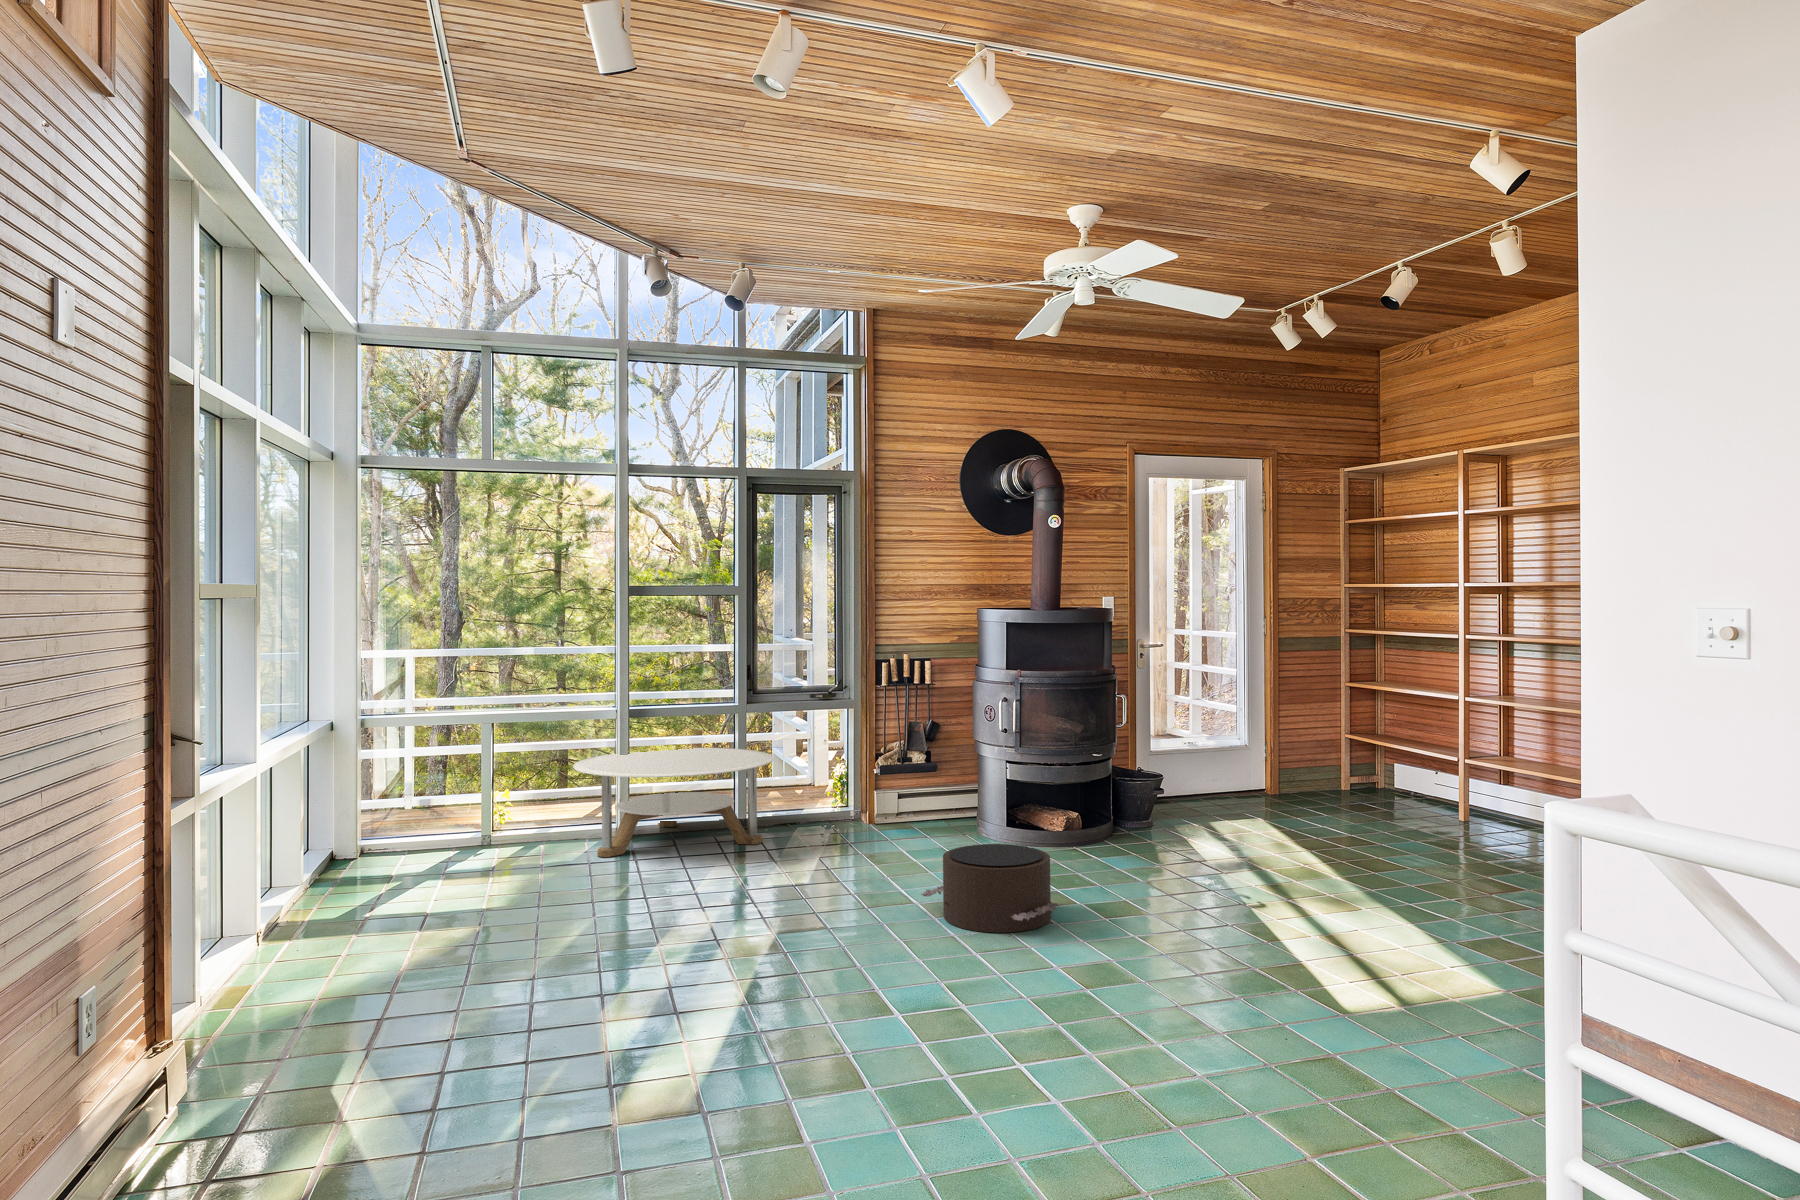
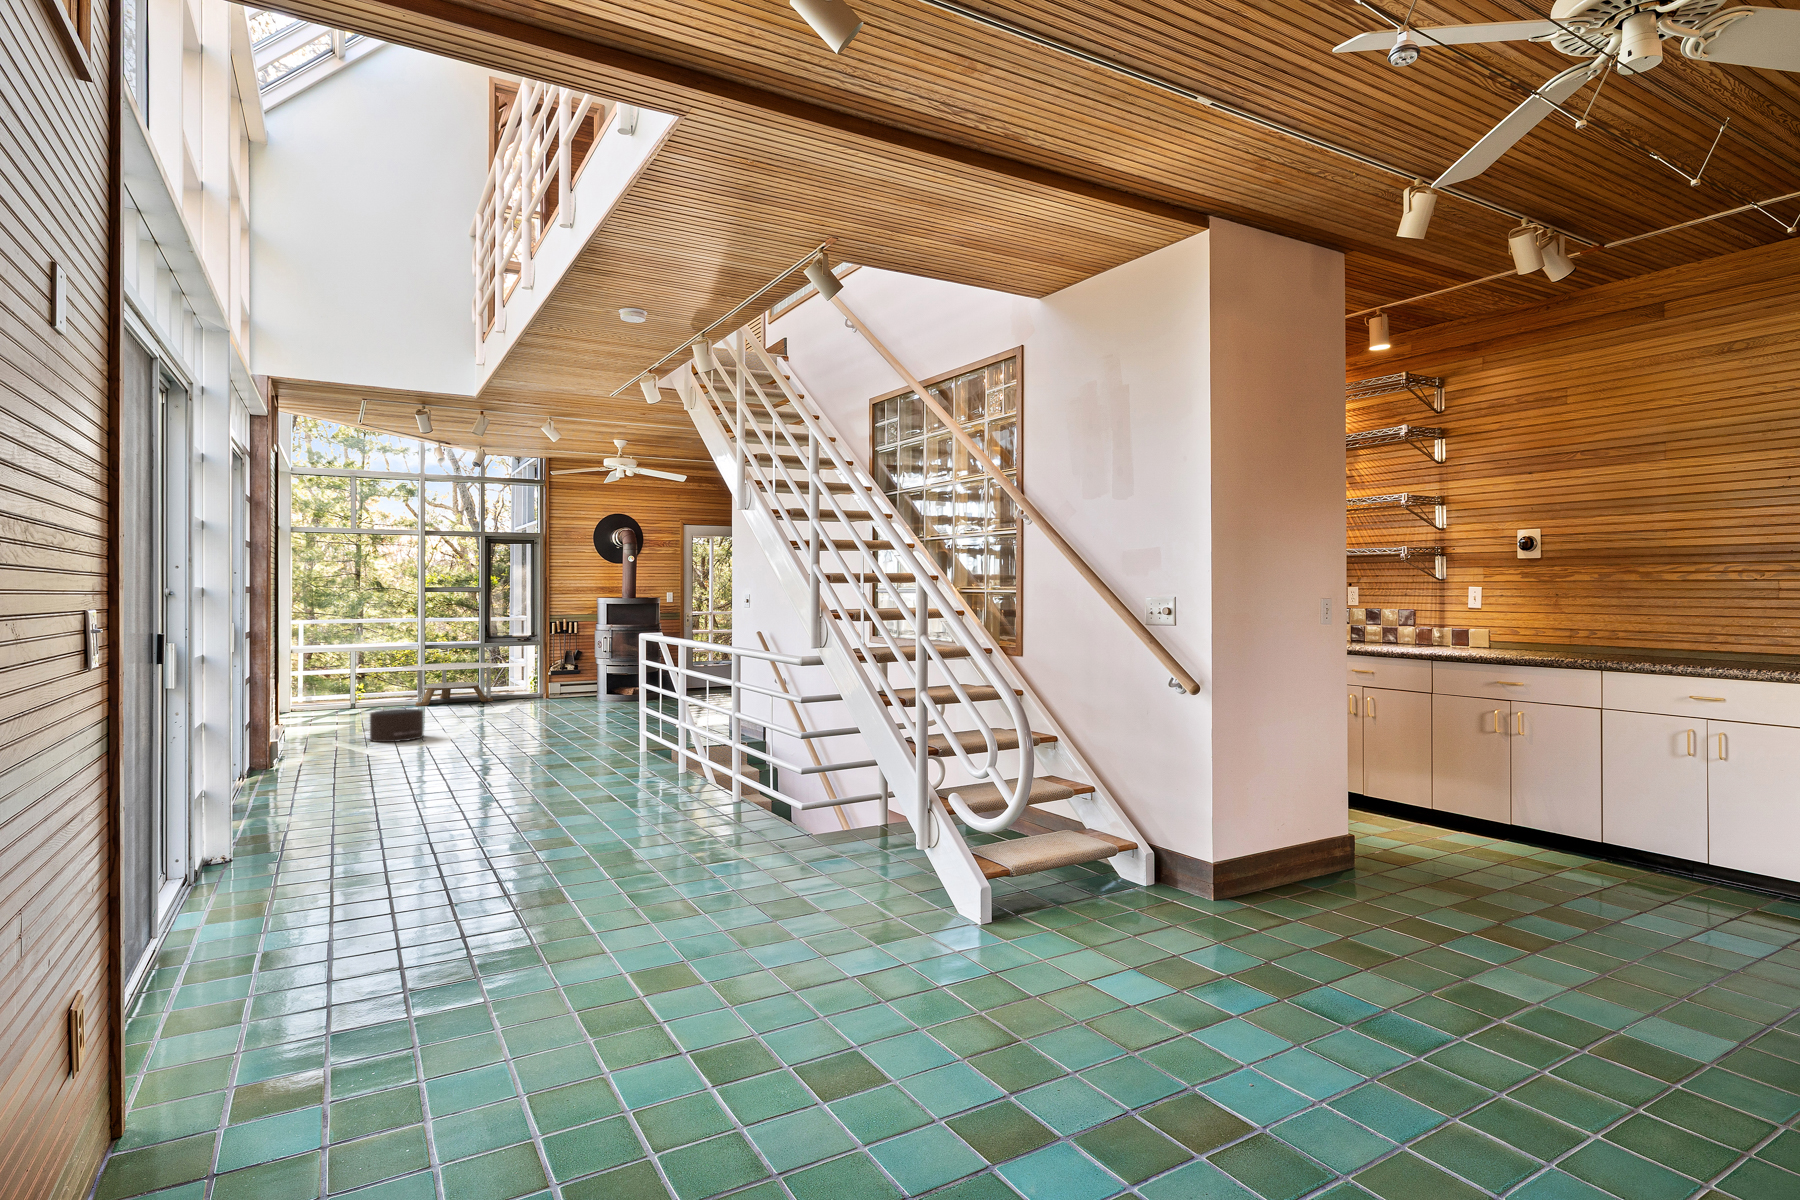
pouf: present [921,844,1061,933] -> present [365,709,423,742]

